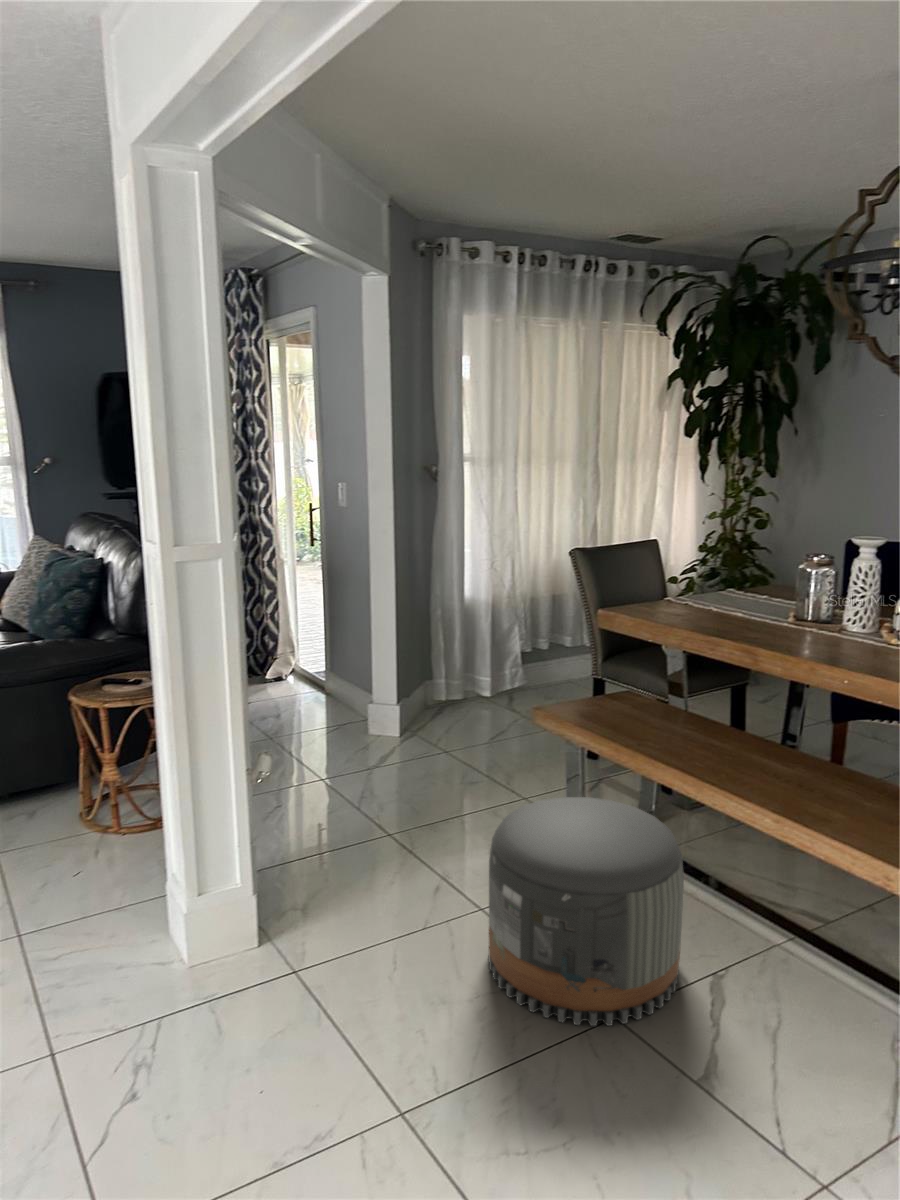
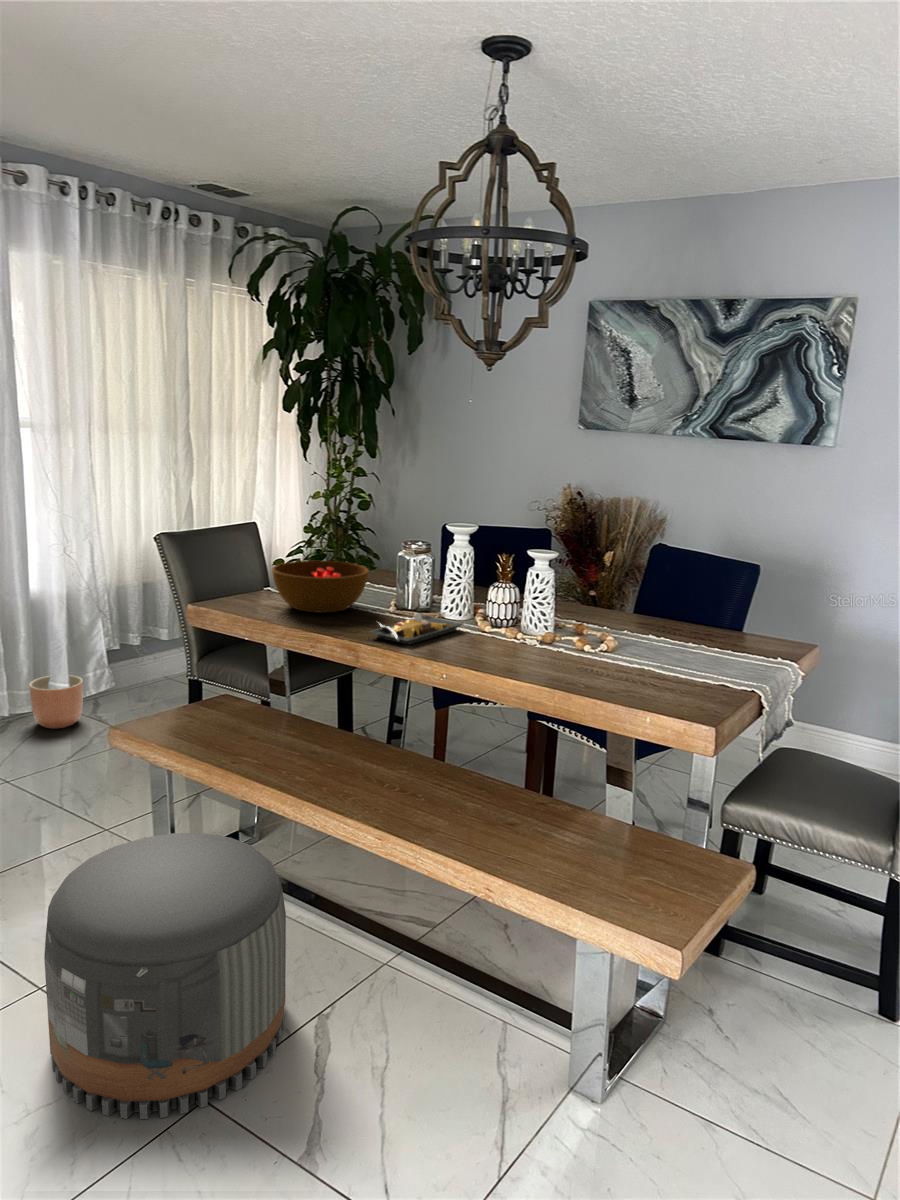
bowl: none [676,572,769,619] -> present [272,561,369,613]
plate: none [768,622,868,651] -> present [370,613,463,645]
planter: none [461,668,502,713] -> present [29,675,83,729]

